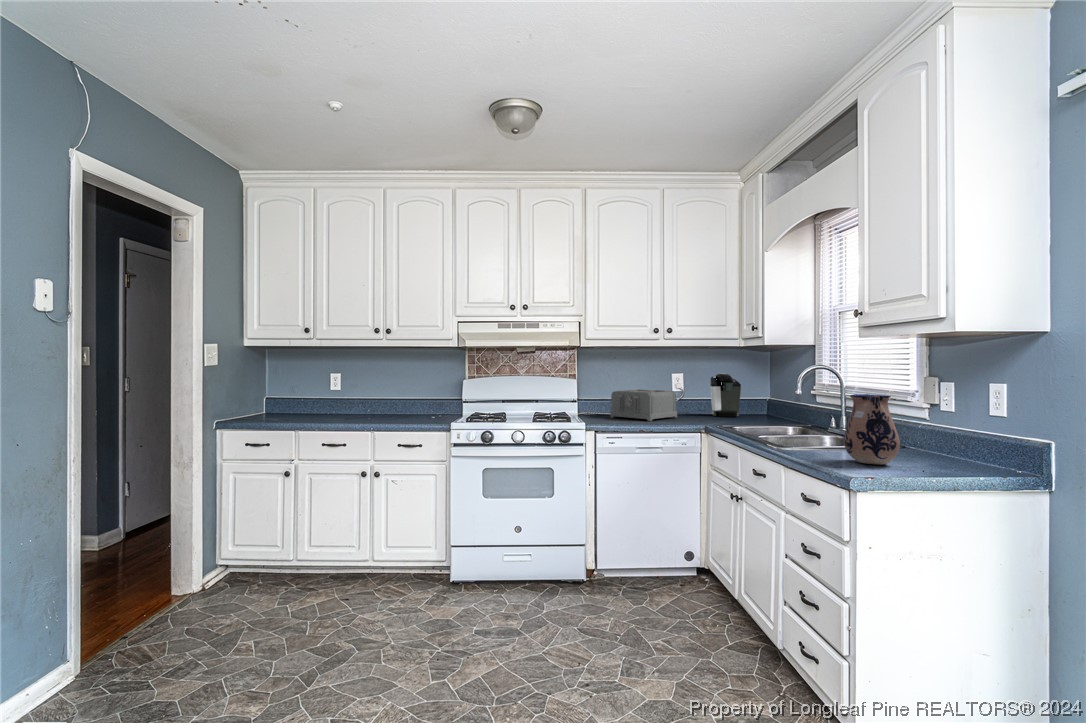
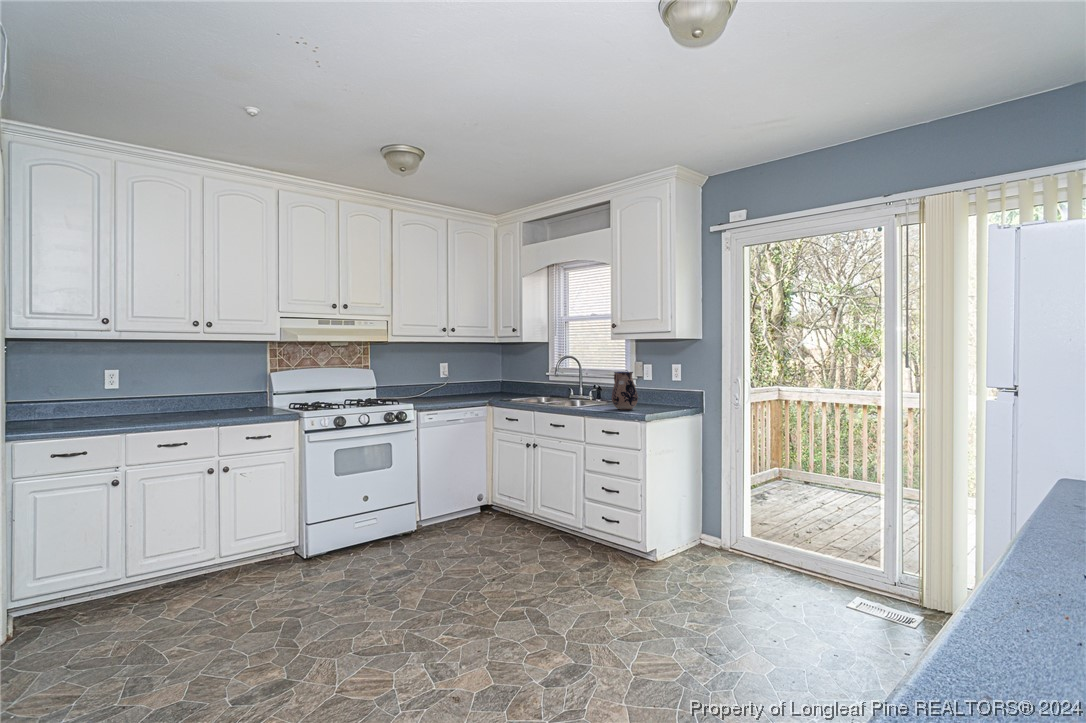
coffee maker: present [701,373,741,417] -> none [450,363,489,396]
toaster: present [610,390,677,421] -> none [407,377,454,401]

